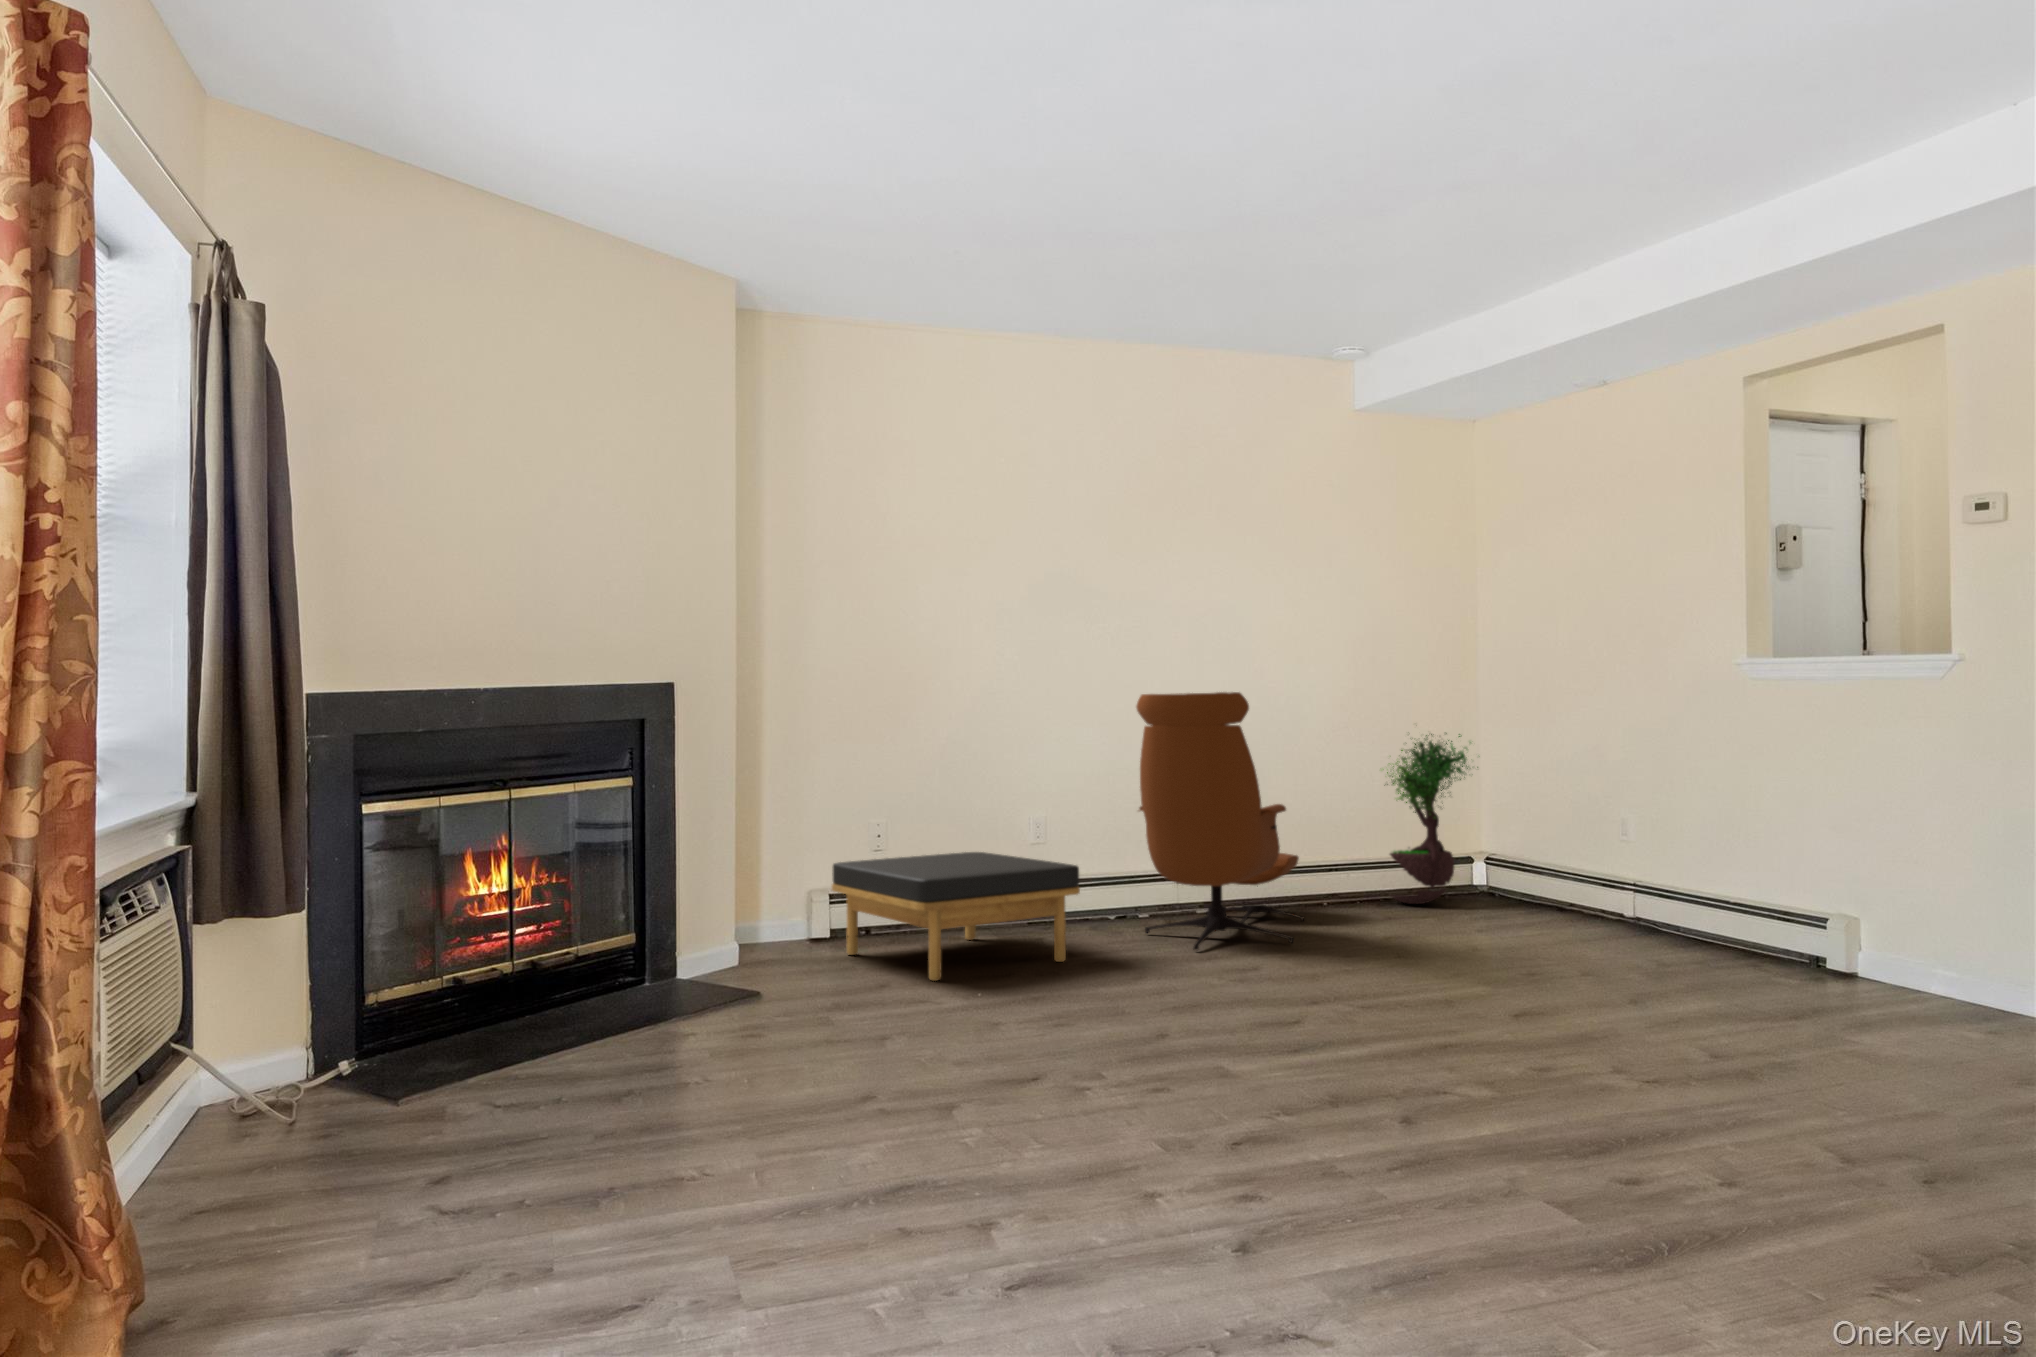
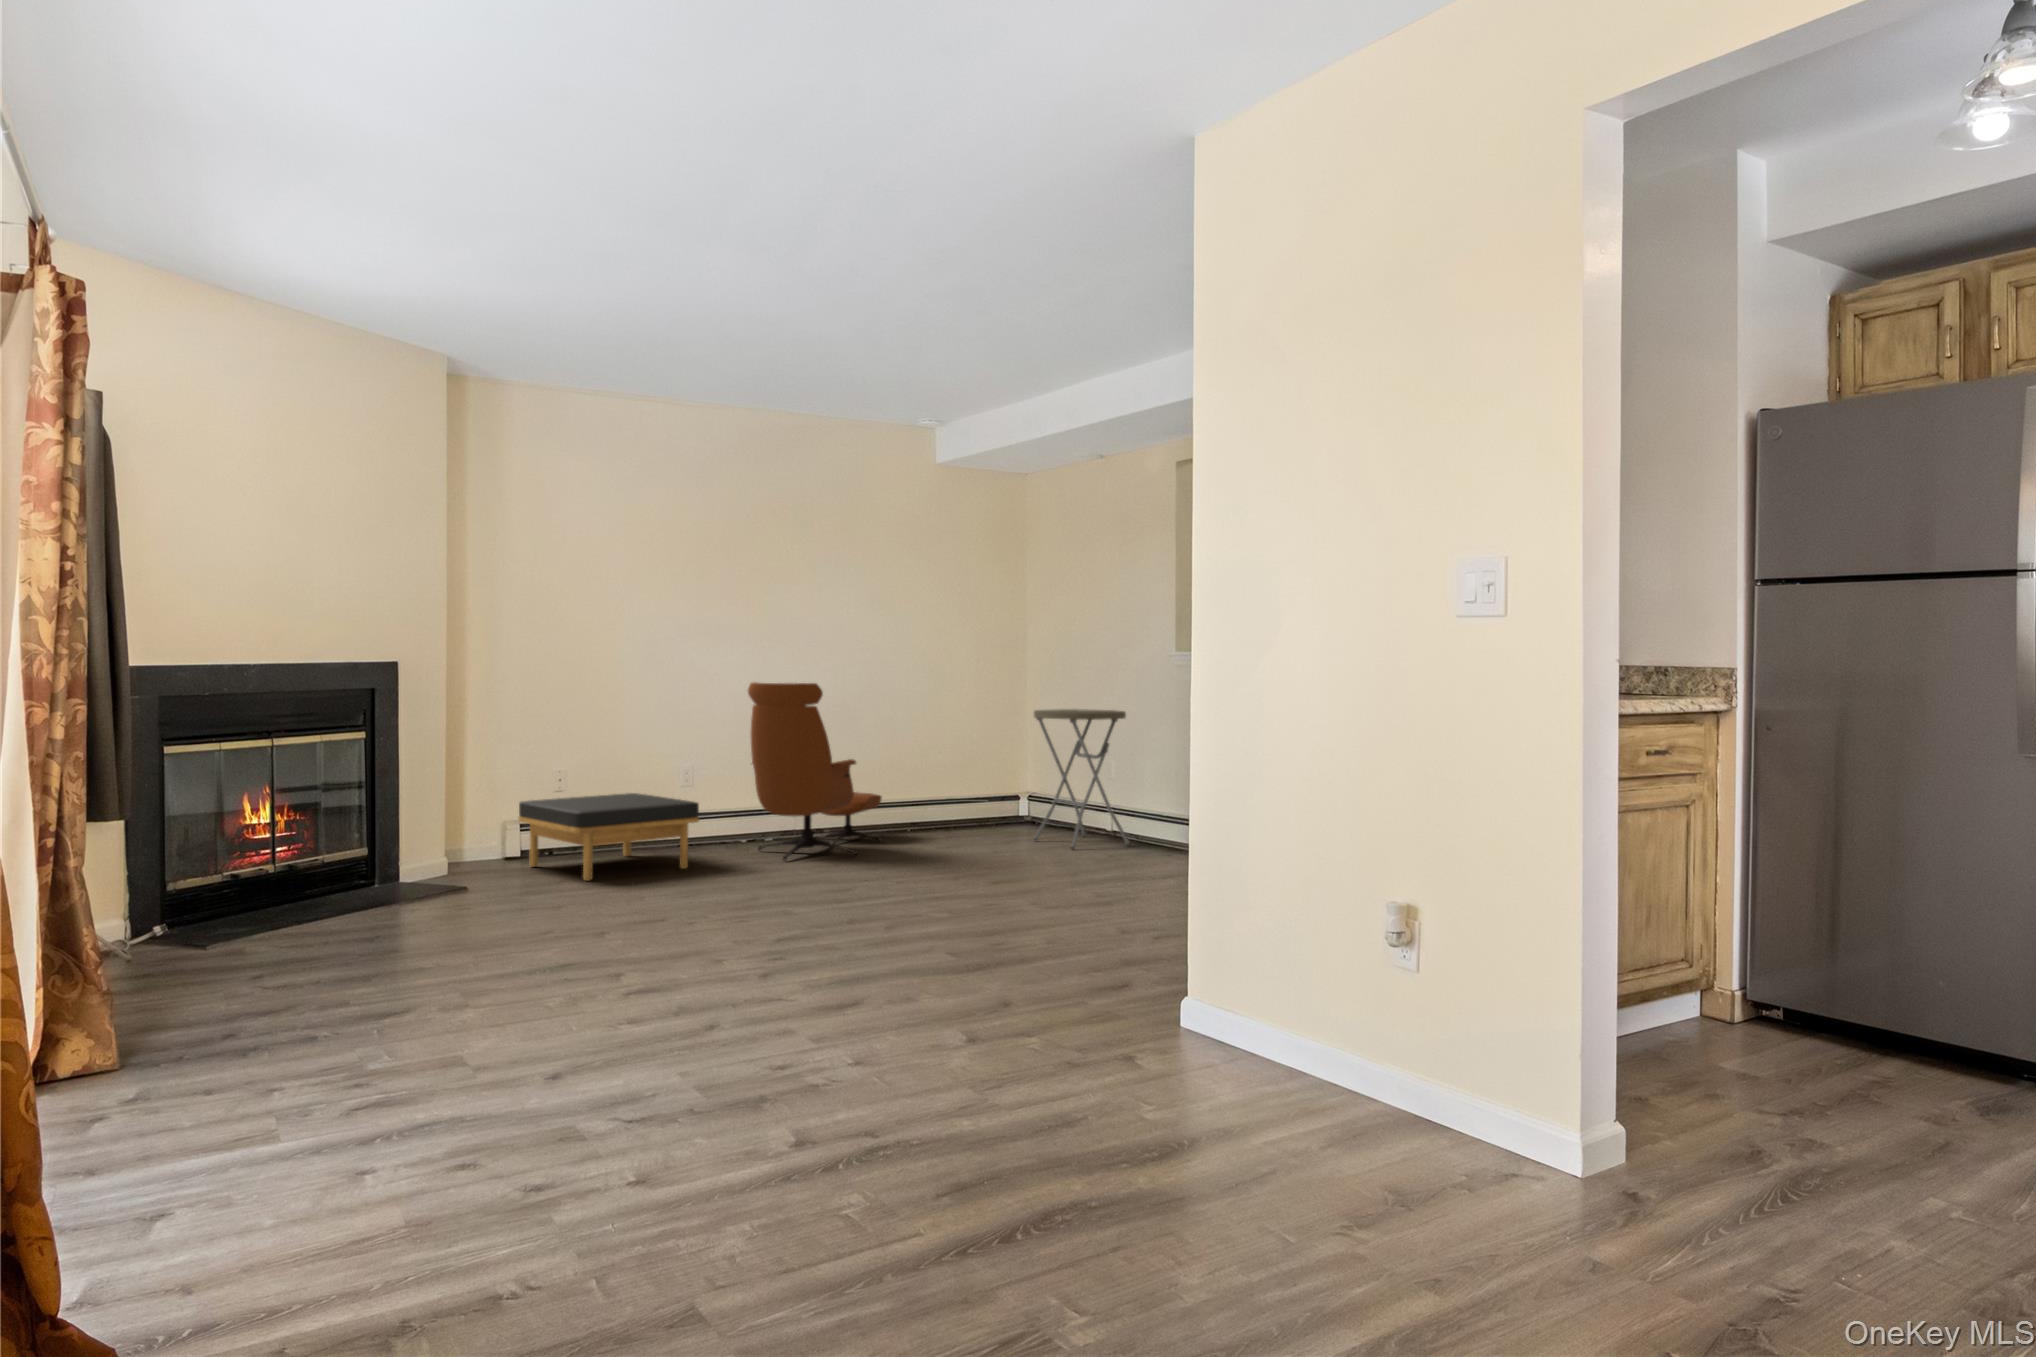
potted tree: present [1383,733,1478,904] -> none [945,699,1019,830]
side table: none [1523,733,1690,938] -> present [1034,709,1130,849]

